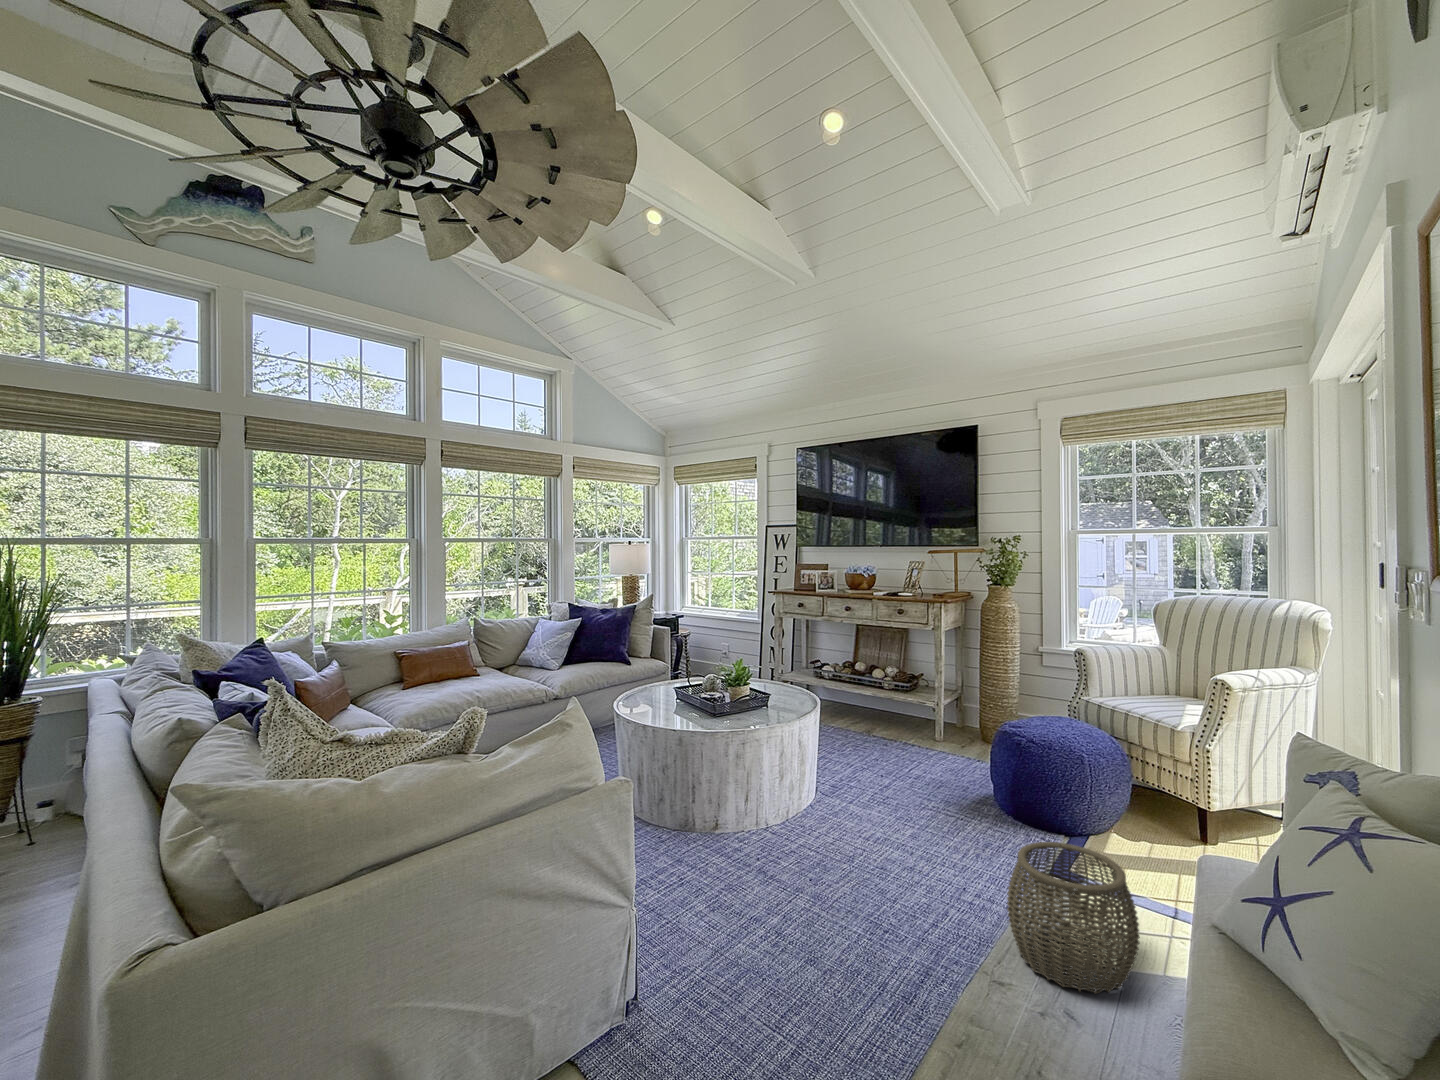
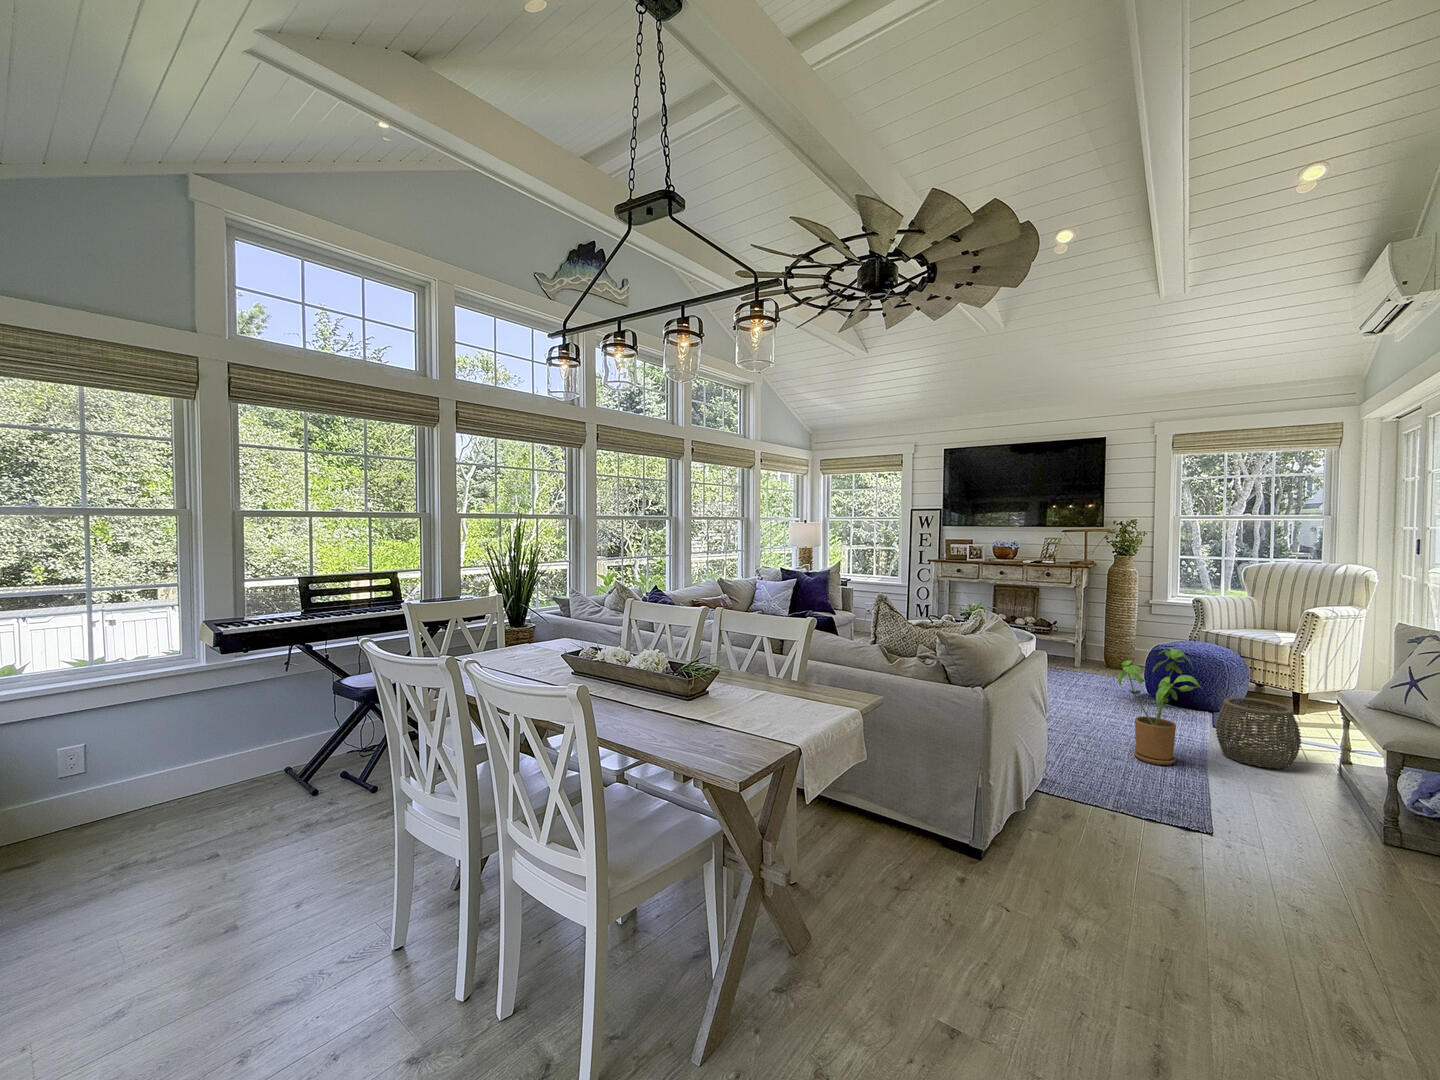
house plant: none [834,760,946,978] -> present [1117,648,1201,765]

